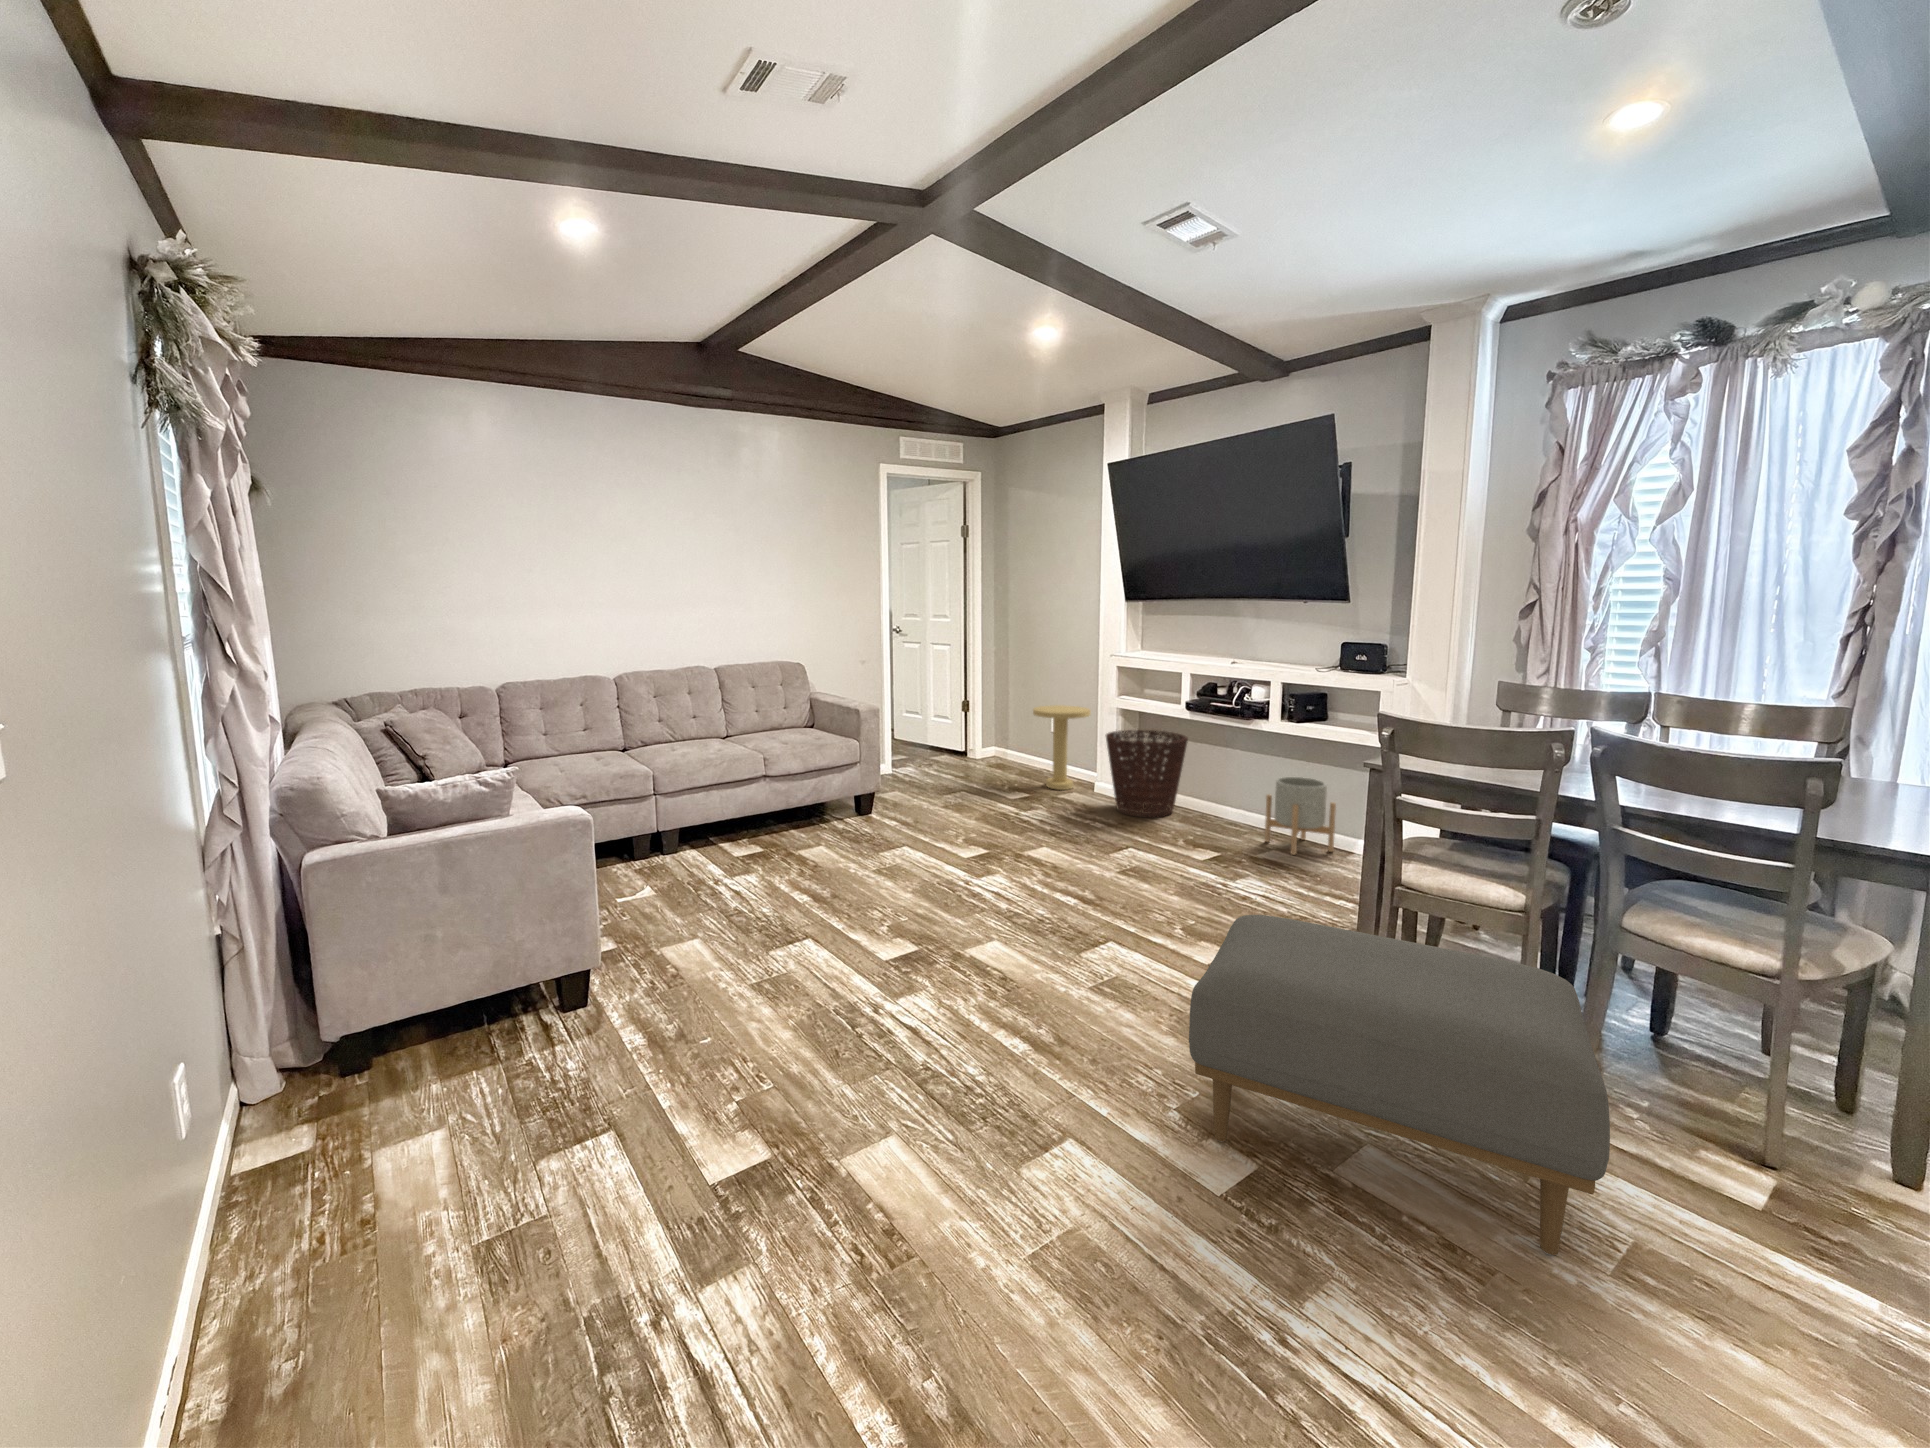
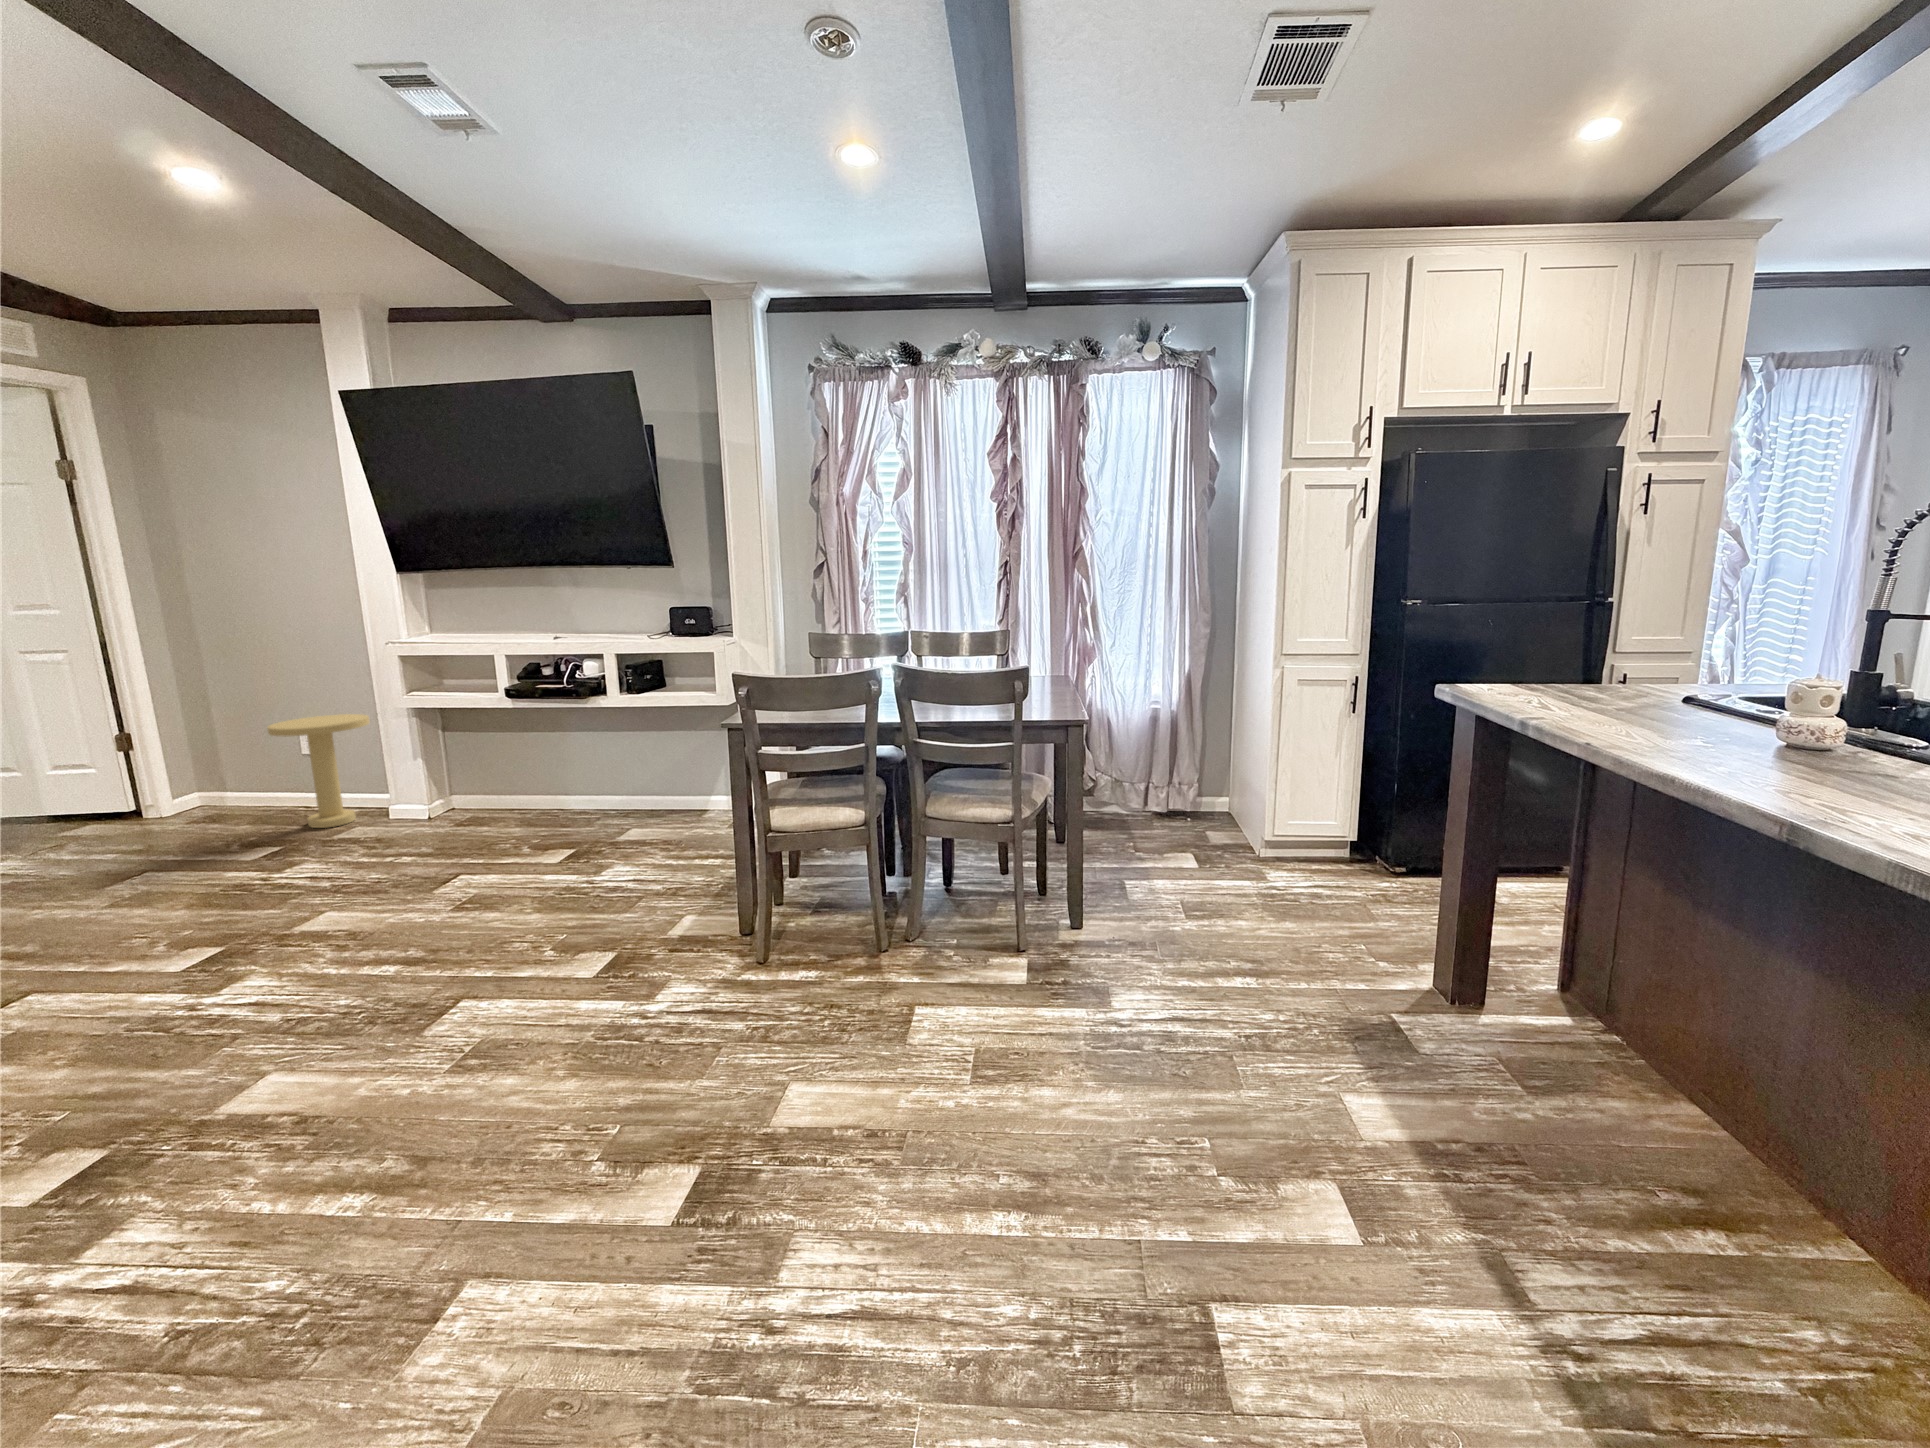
basket: present [1106,730,1188,817] -> none [400,727,517,835]
planter: present [1265,777,1336,855] -> none [618,750,691,829]
ottoman: present [1189,915,1610,1255] -> none [606,871,963,1166]

